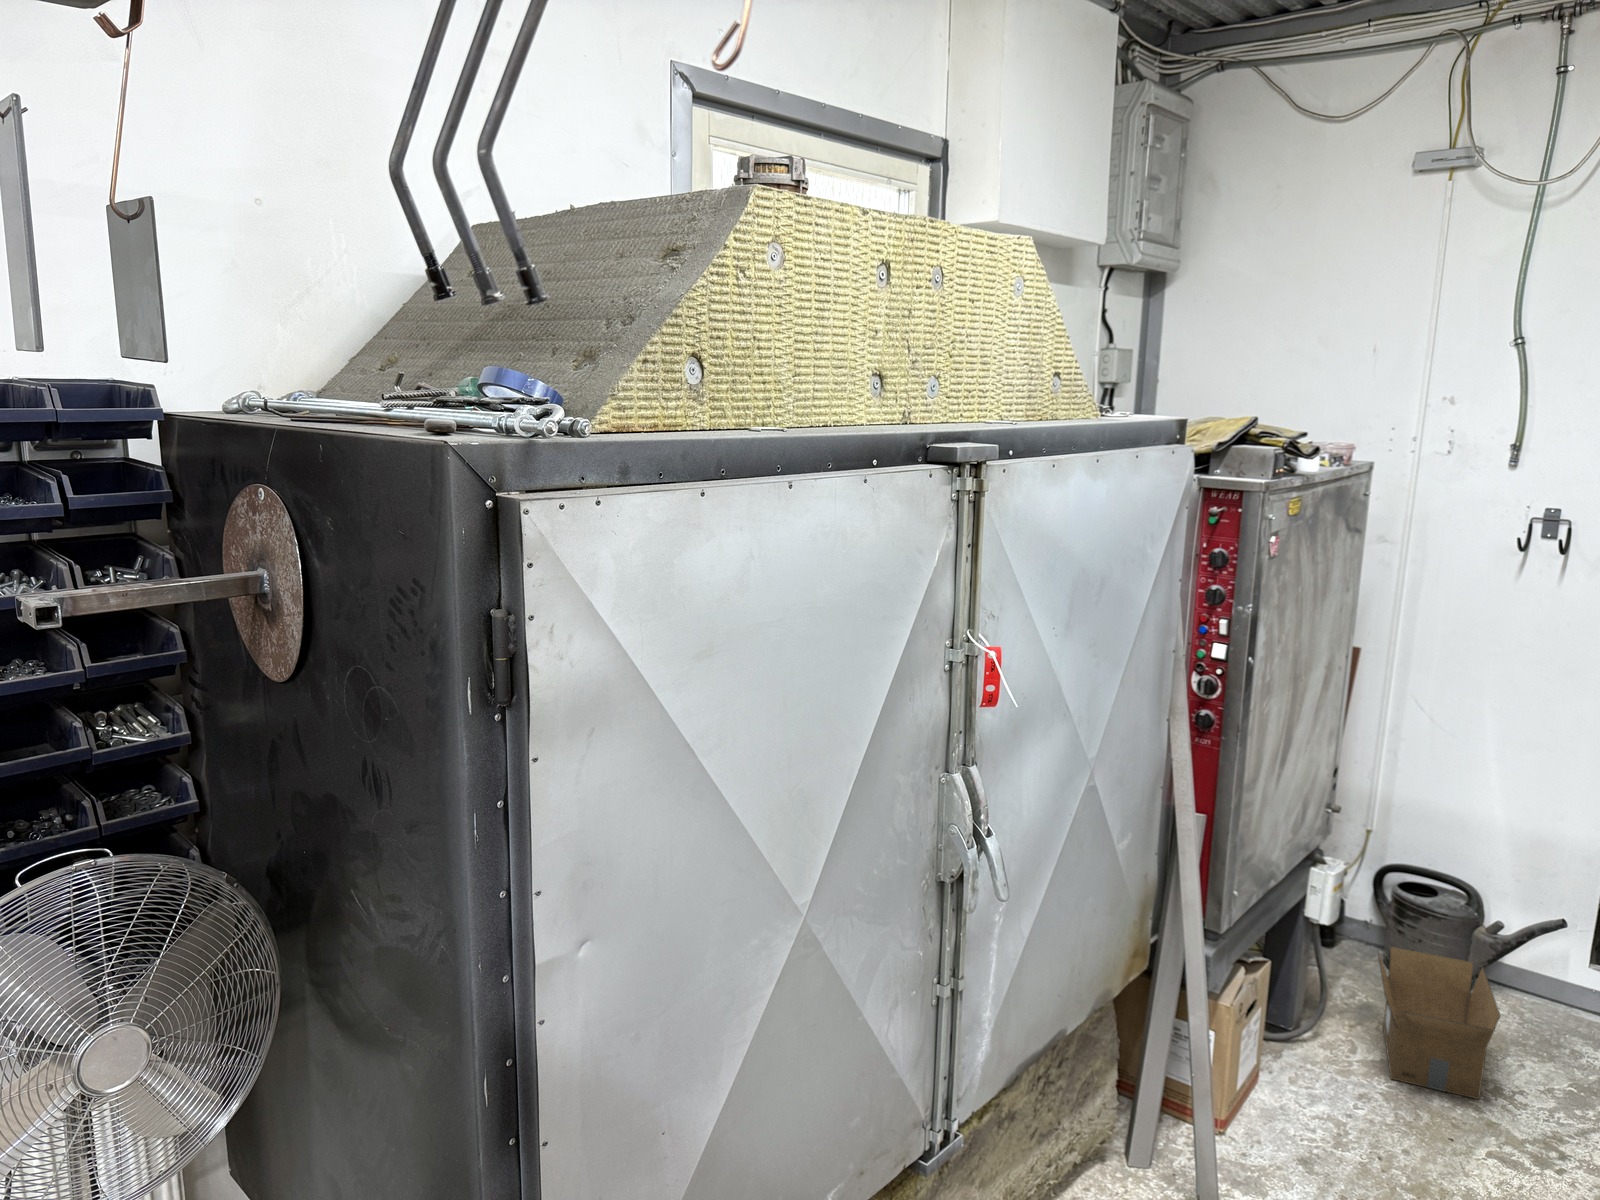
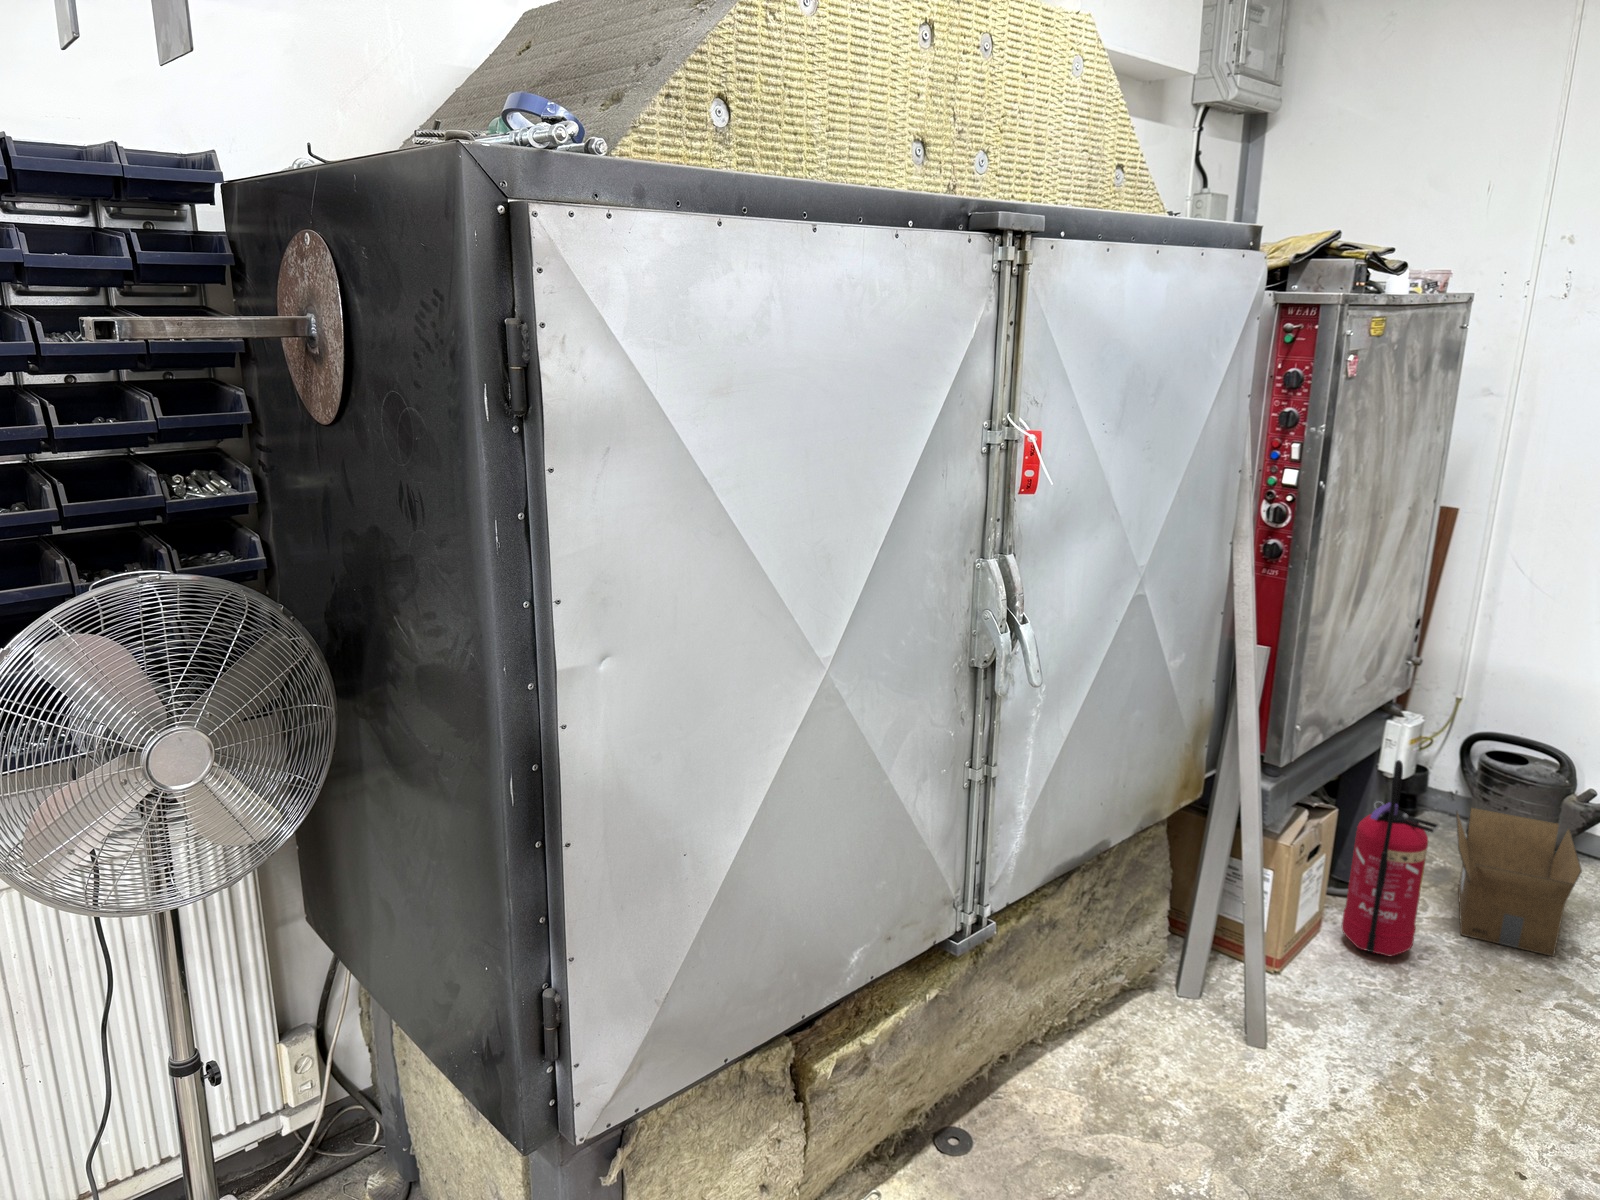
fire extinguisher: none [1280,914,1368,1107] -> present [1342,760,1438,956]

